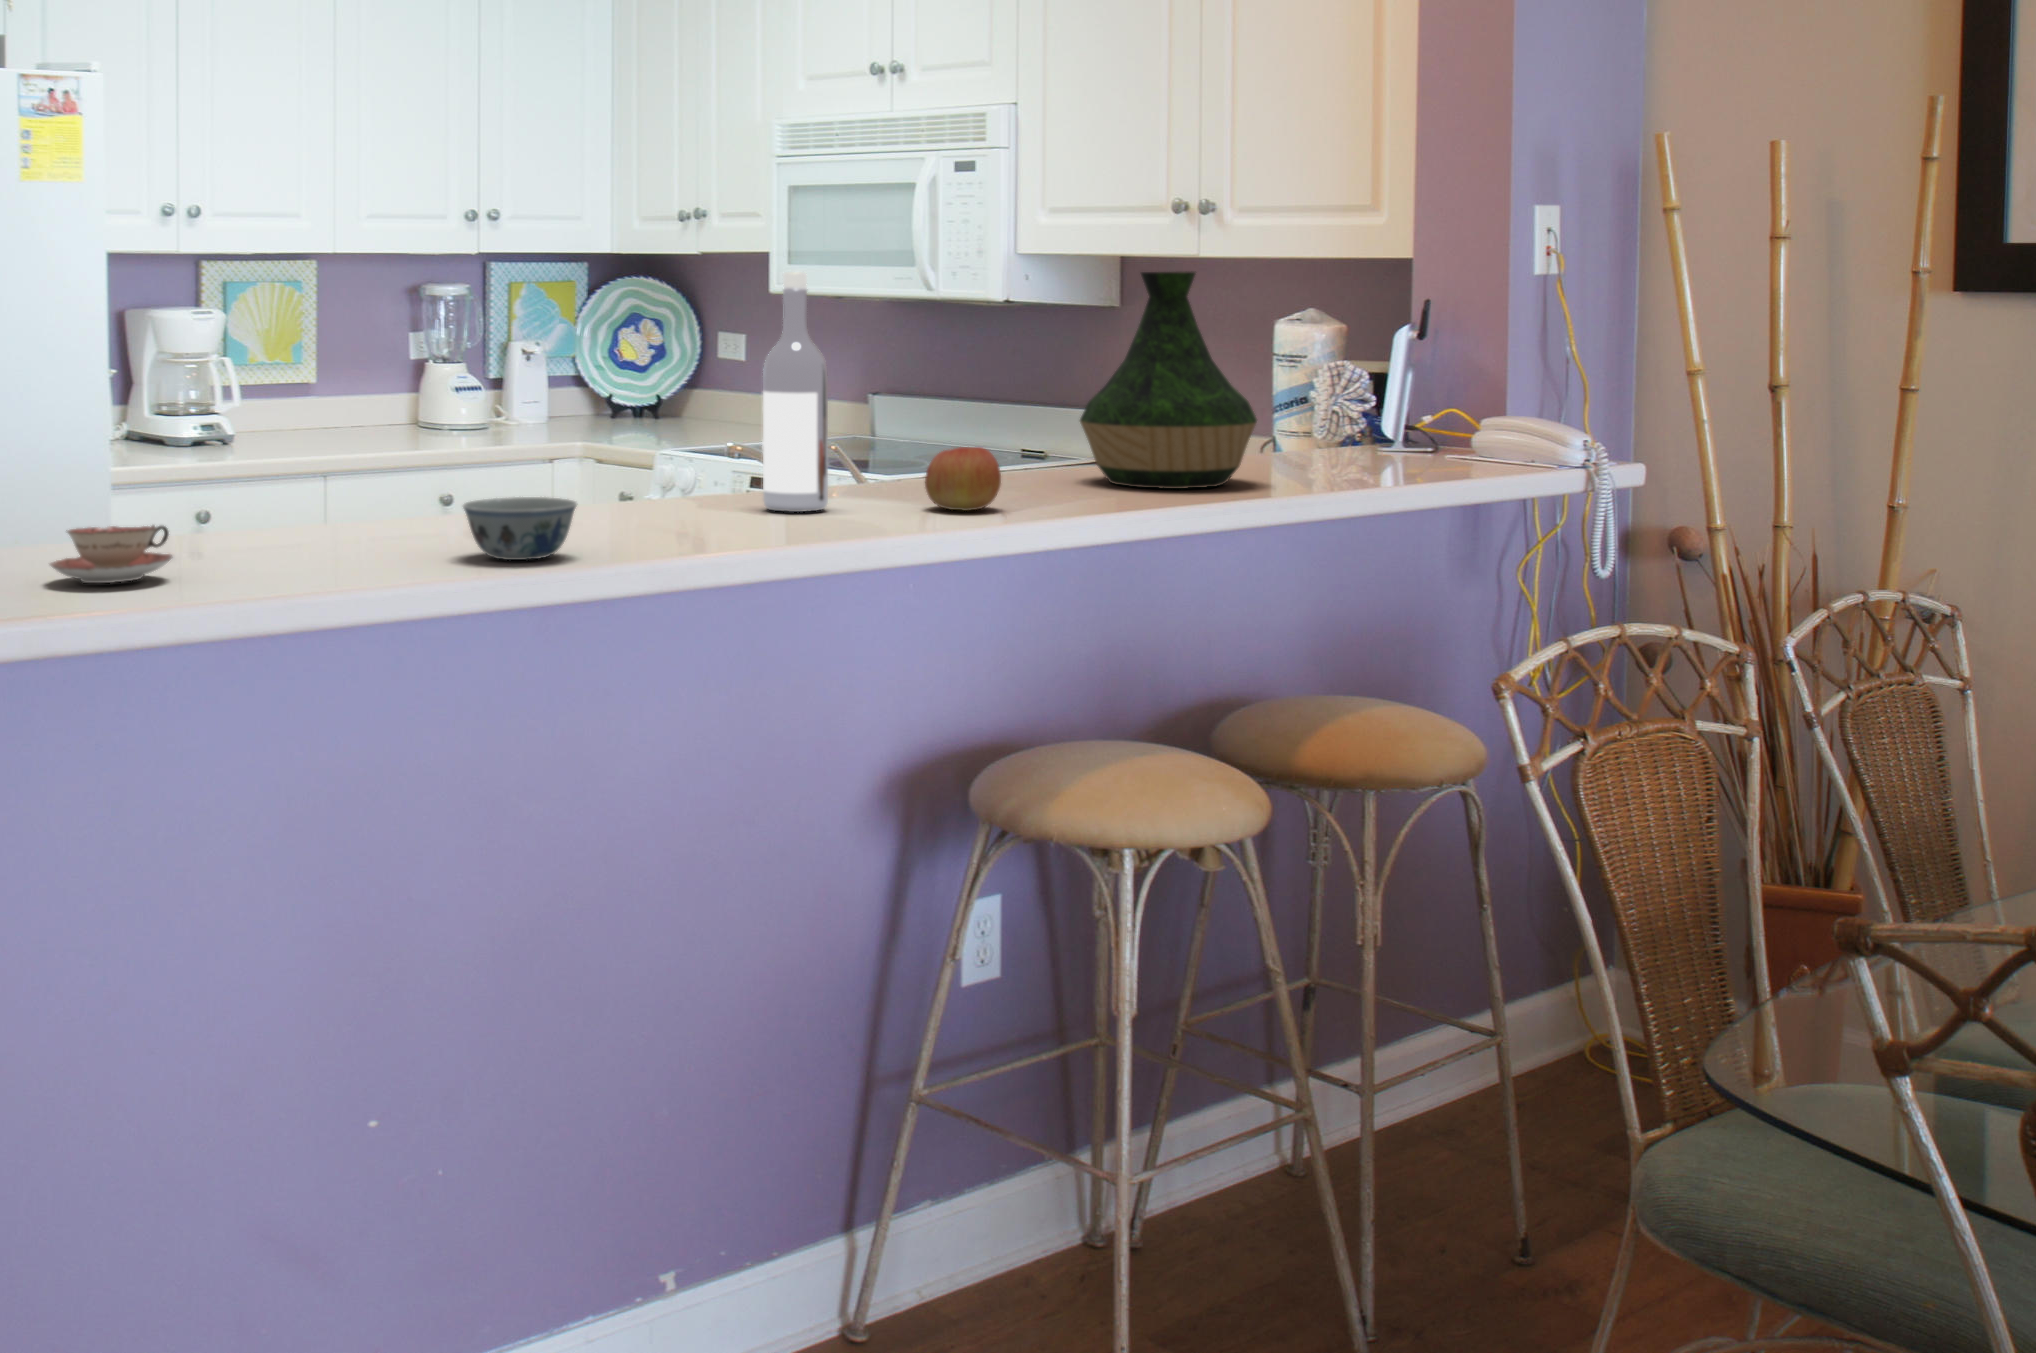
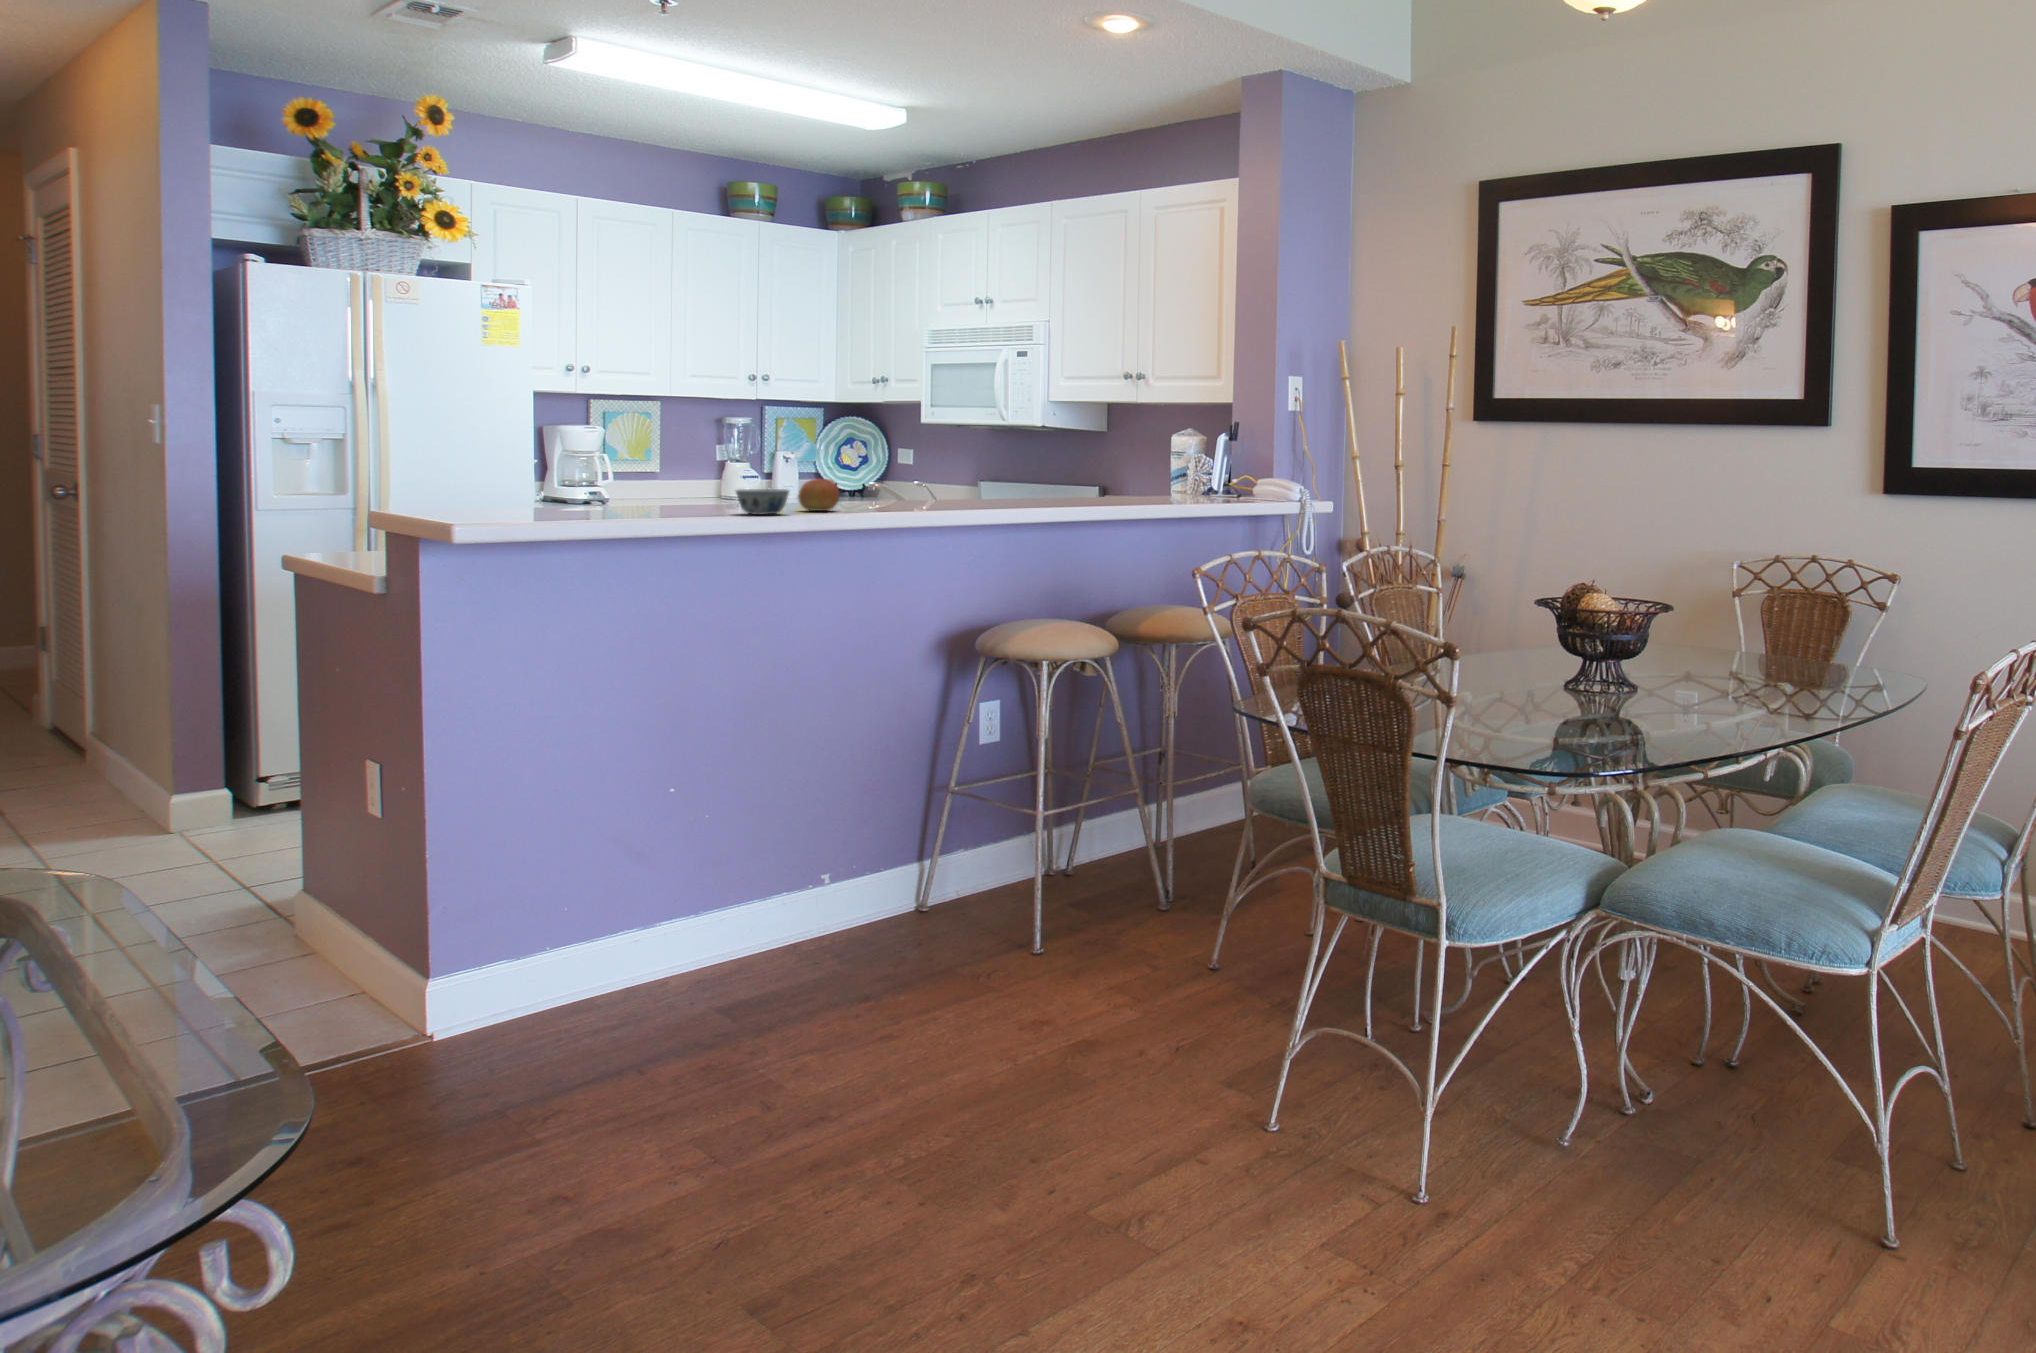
wine bottle: present [762,272,828,512] -> none [889,394,921,506]
vase: present [1080,272,1257,489] -> none [1053,402,1136,503]
apple: present [925,447,1001,511] -> present [799,479,840,511]
teacup: present [50,525,172,583] -> none [531,493,593,517]

